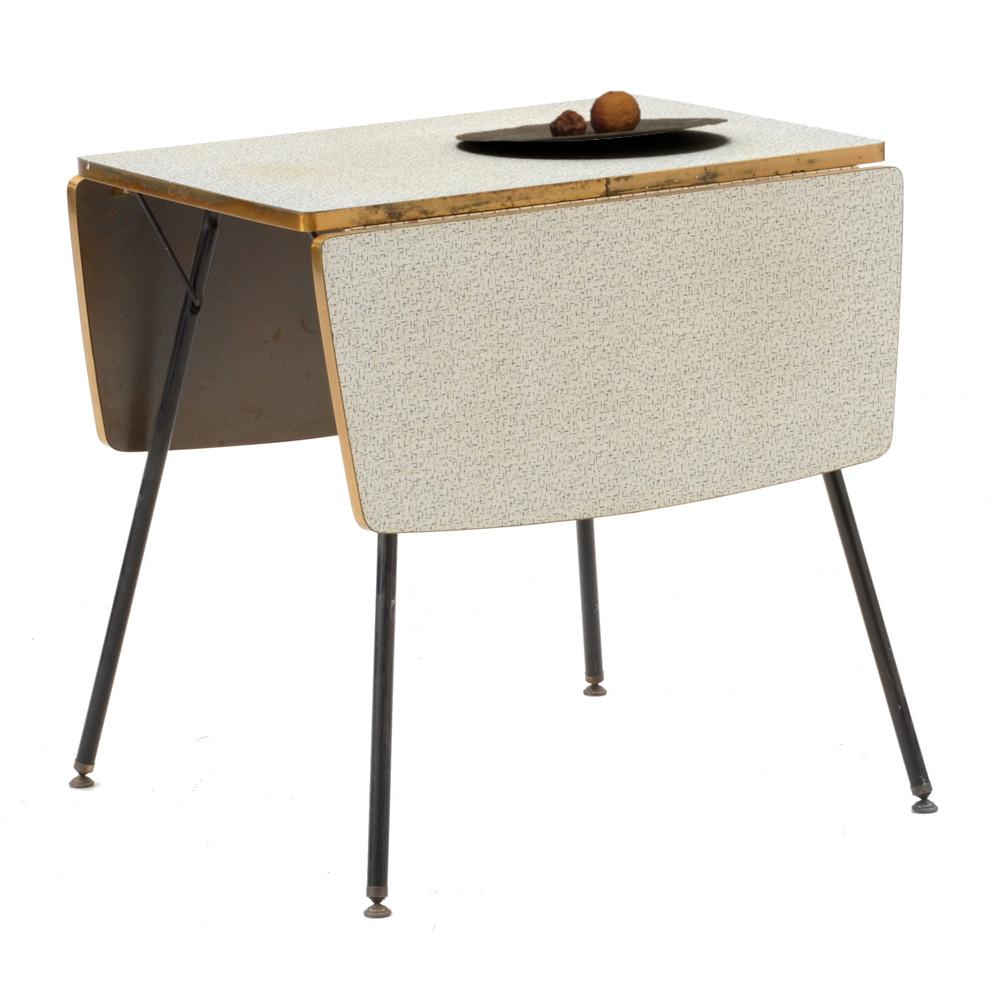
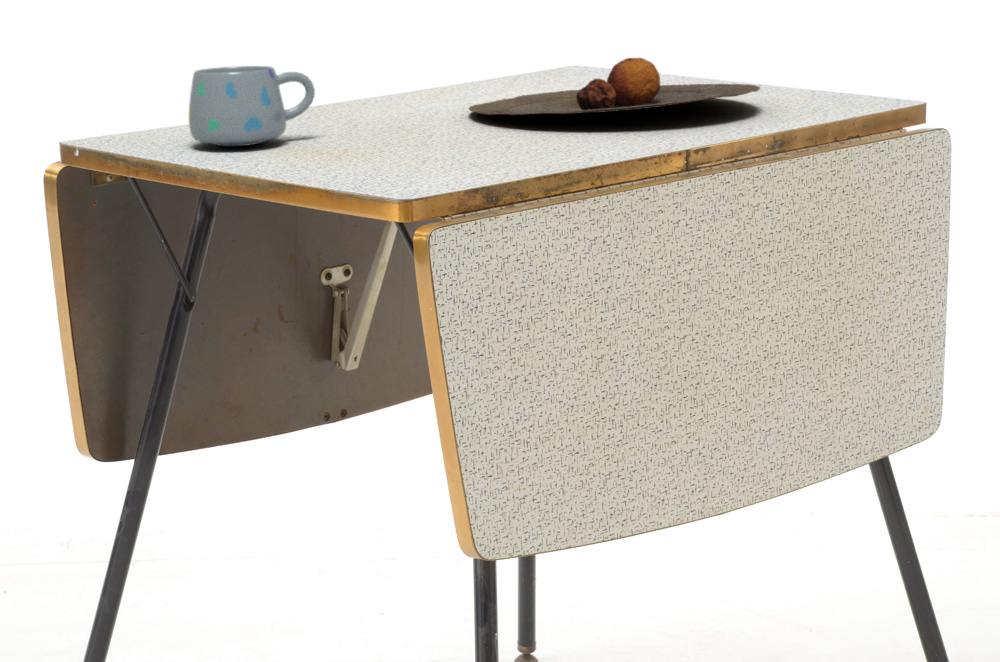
mug: none [183,91,297,163] -> present [189,66,315,146]

